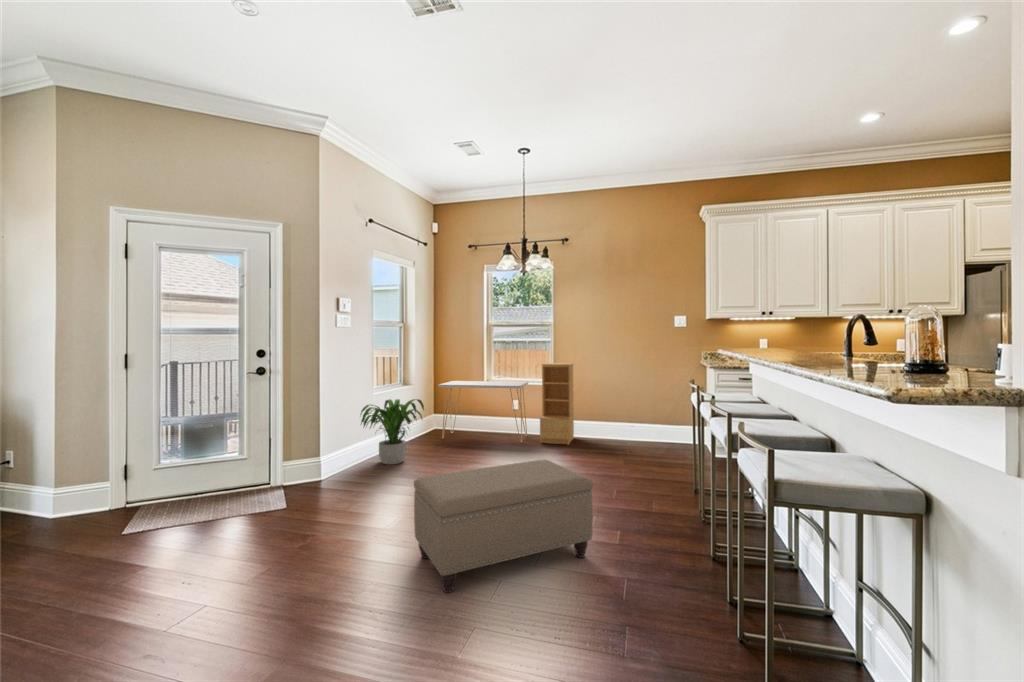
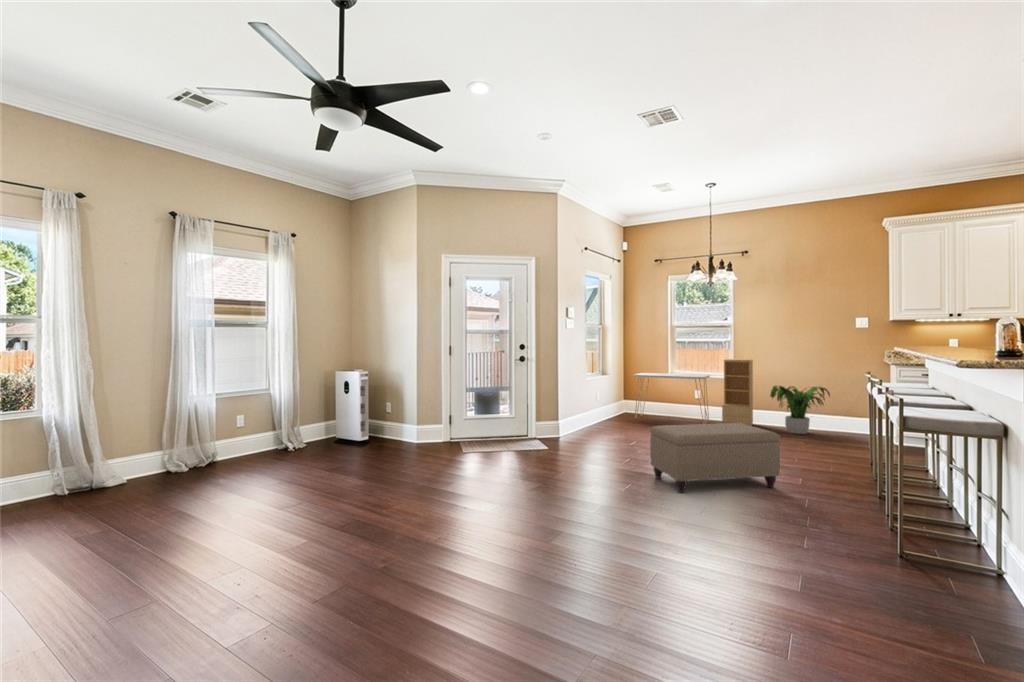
potted plant: present [361,399,424,464] -> present [770,386,830,434]

